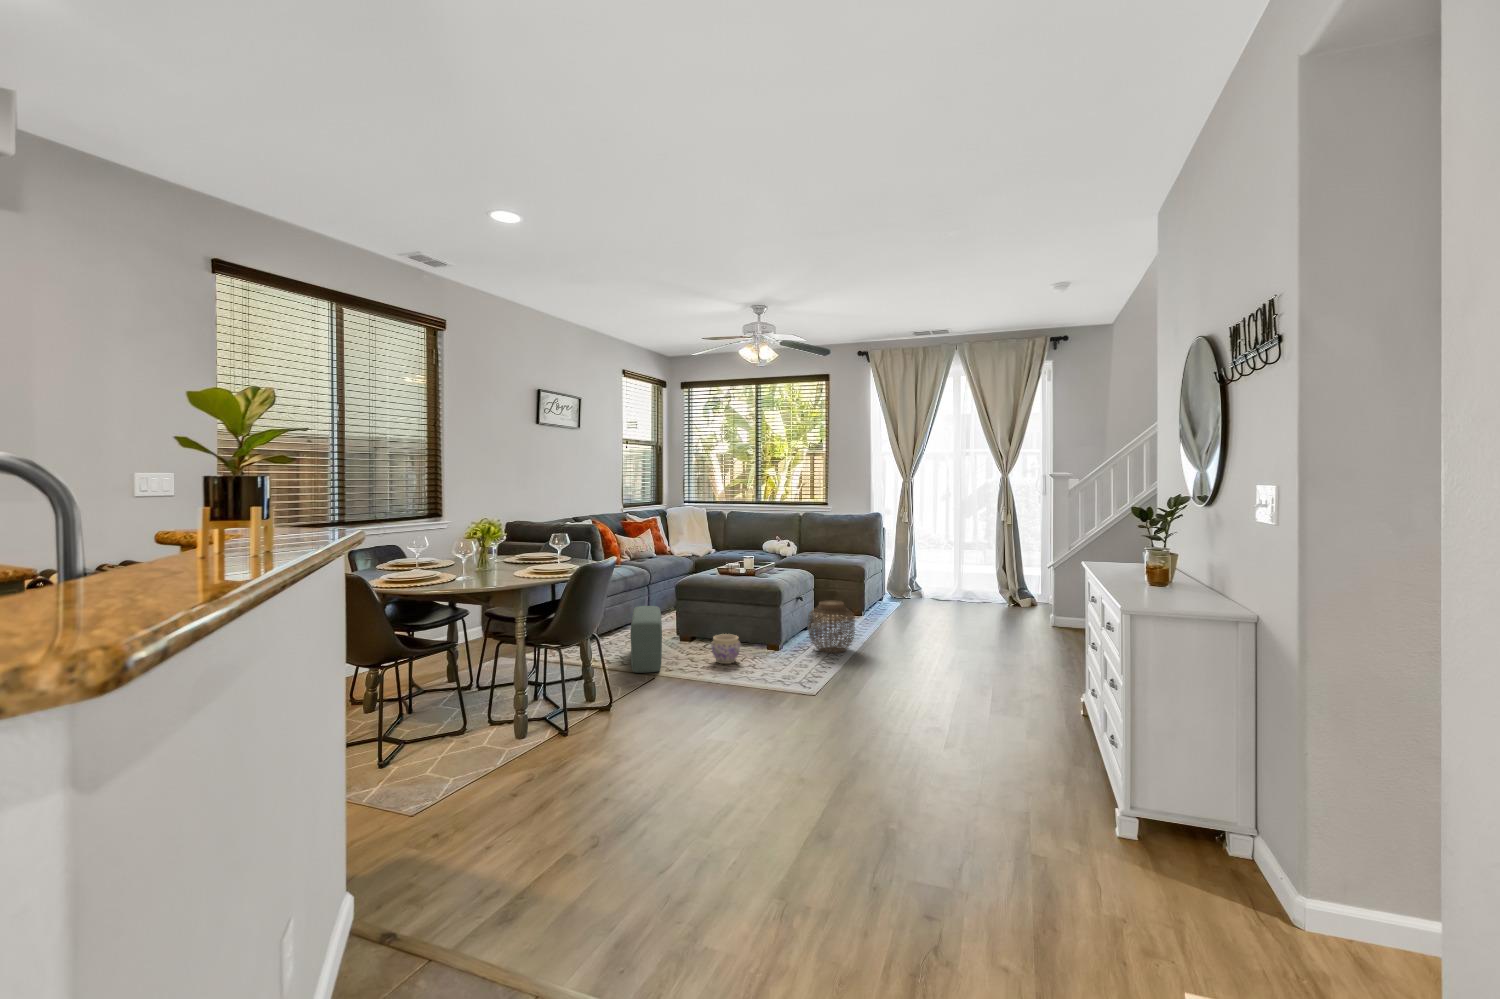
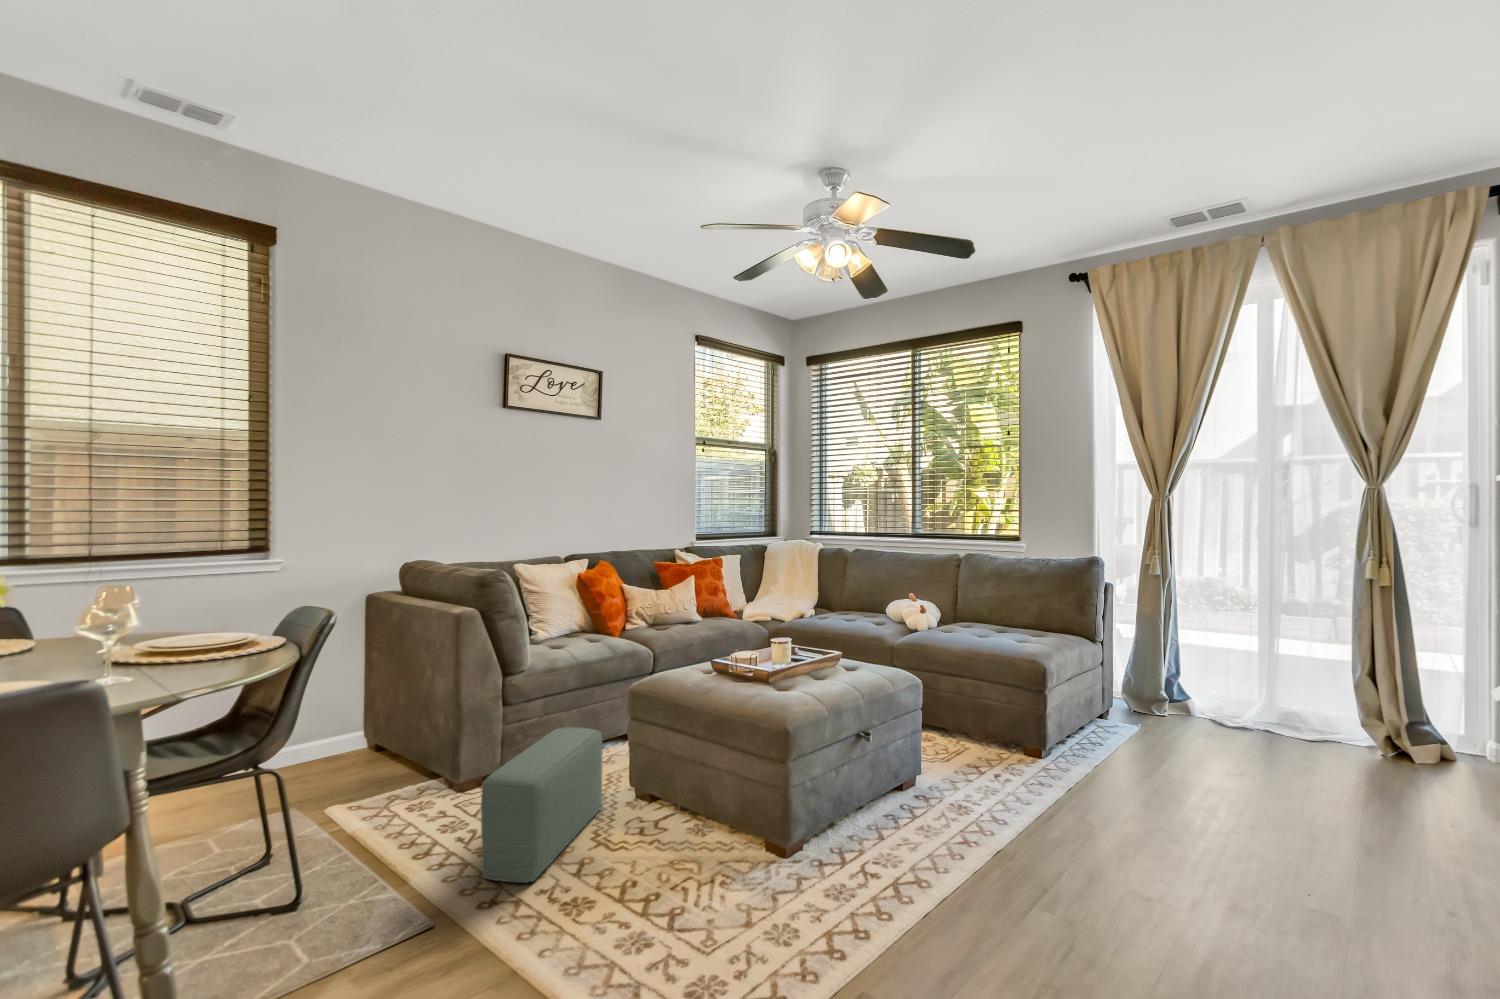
woven basket: present [808,600,855,653] -> none [876,749,978,873]
planter: present [711,634,740,664] -> none [656,807,716,876]

